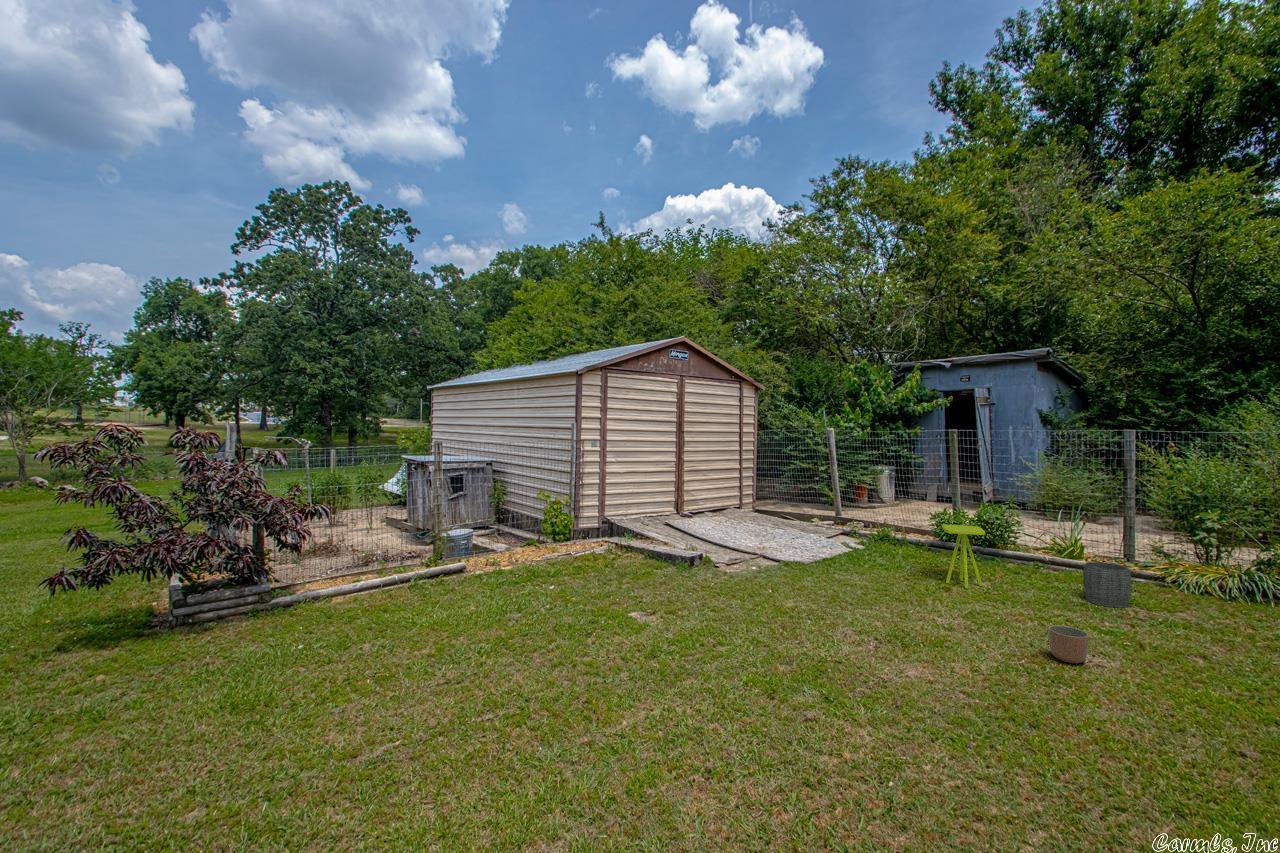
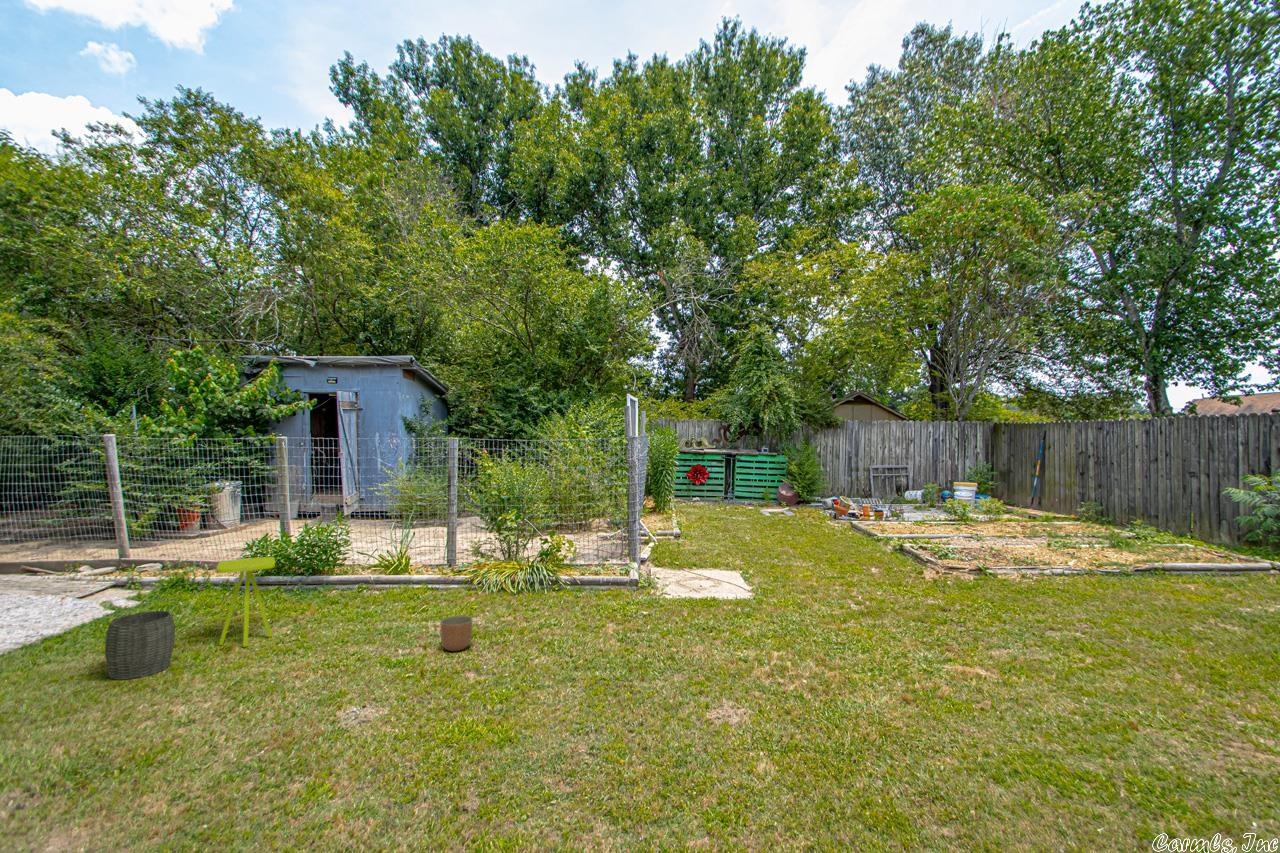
woven basket: present [1083,562,1132,608] -> present [105,611,175,680]
planter: present [1048,625,1088,663] -> present [440,615,472,651]

